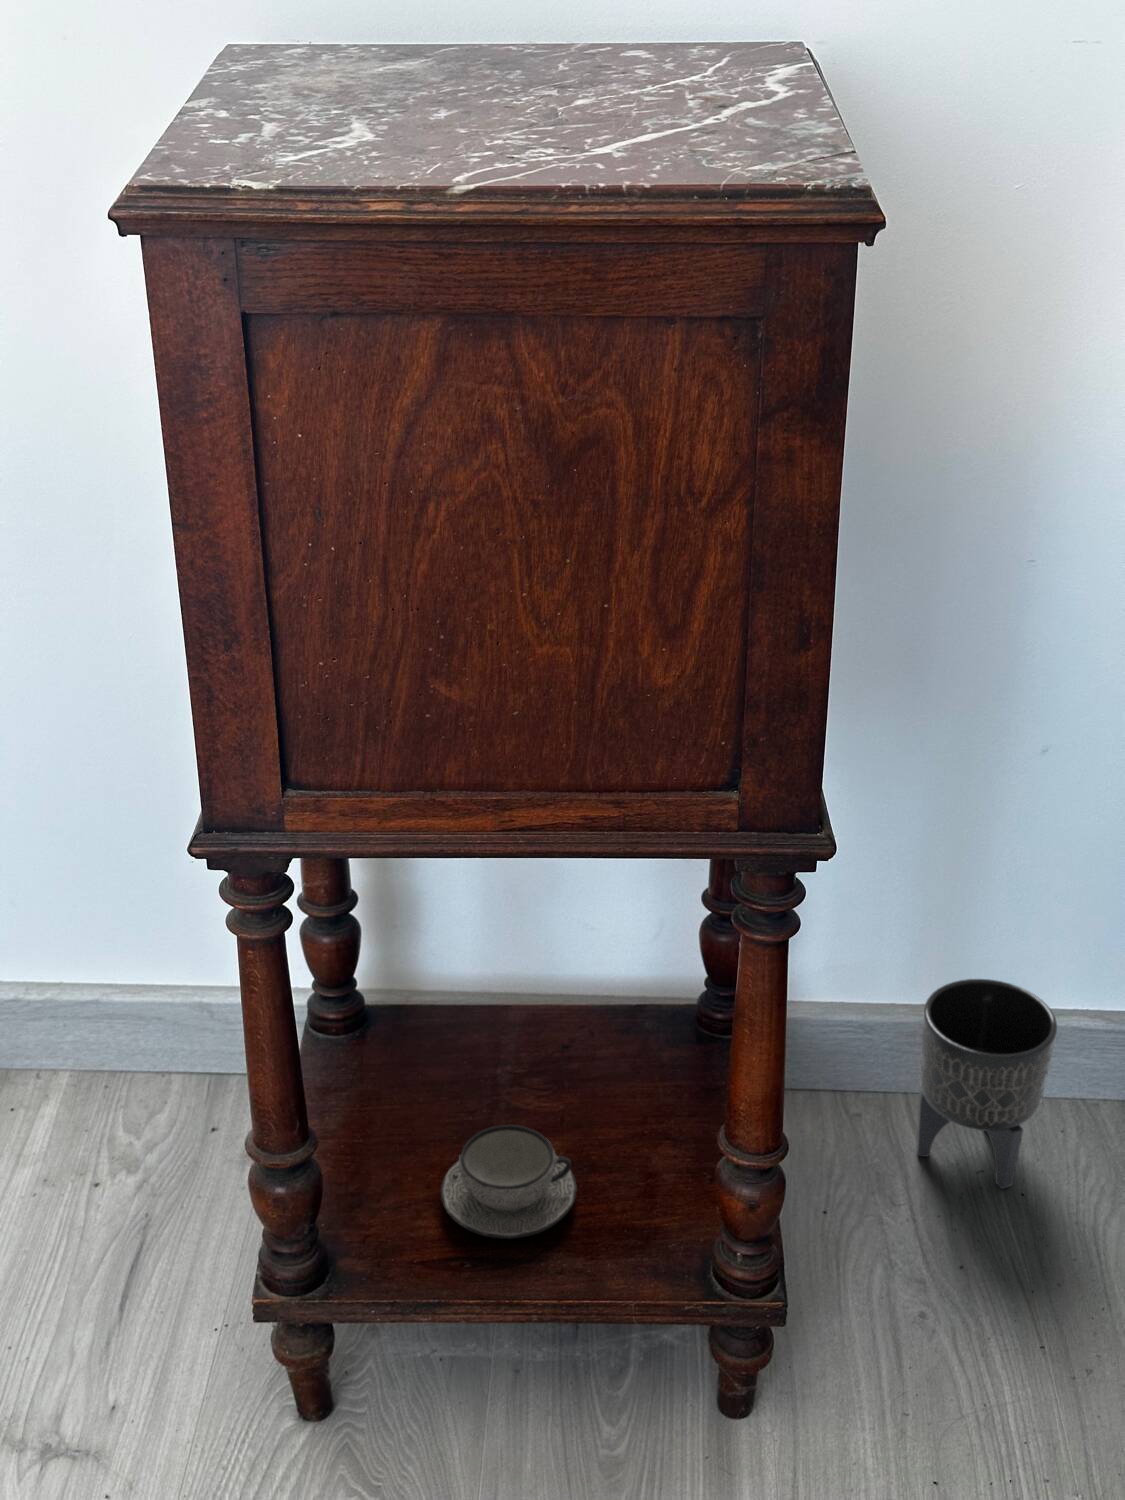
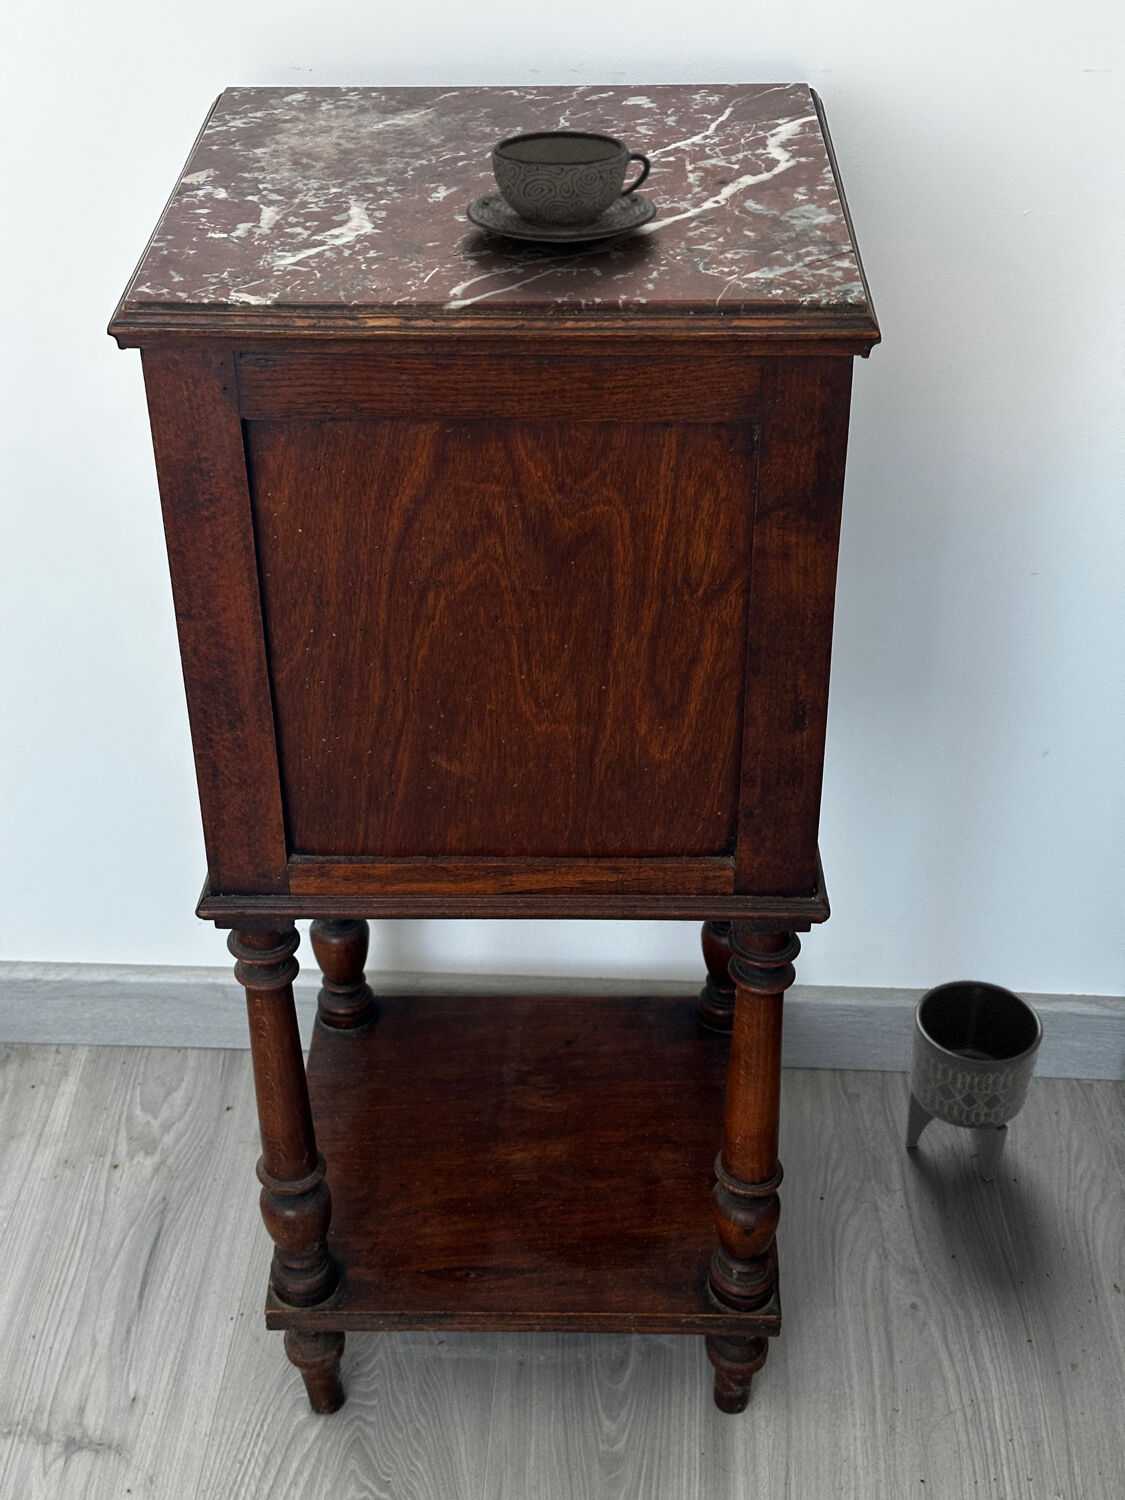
teacup: present [441,1125,577,1238] -> present [466,131,657,243]

